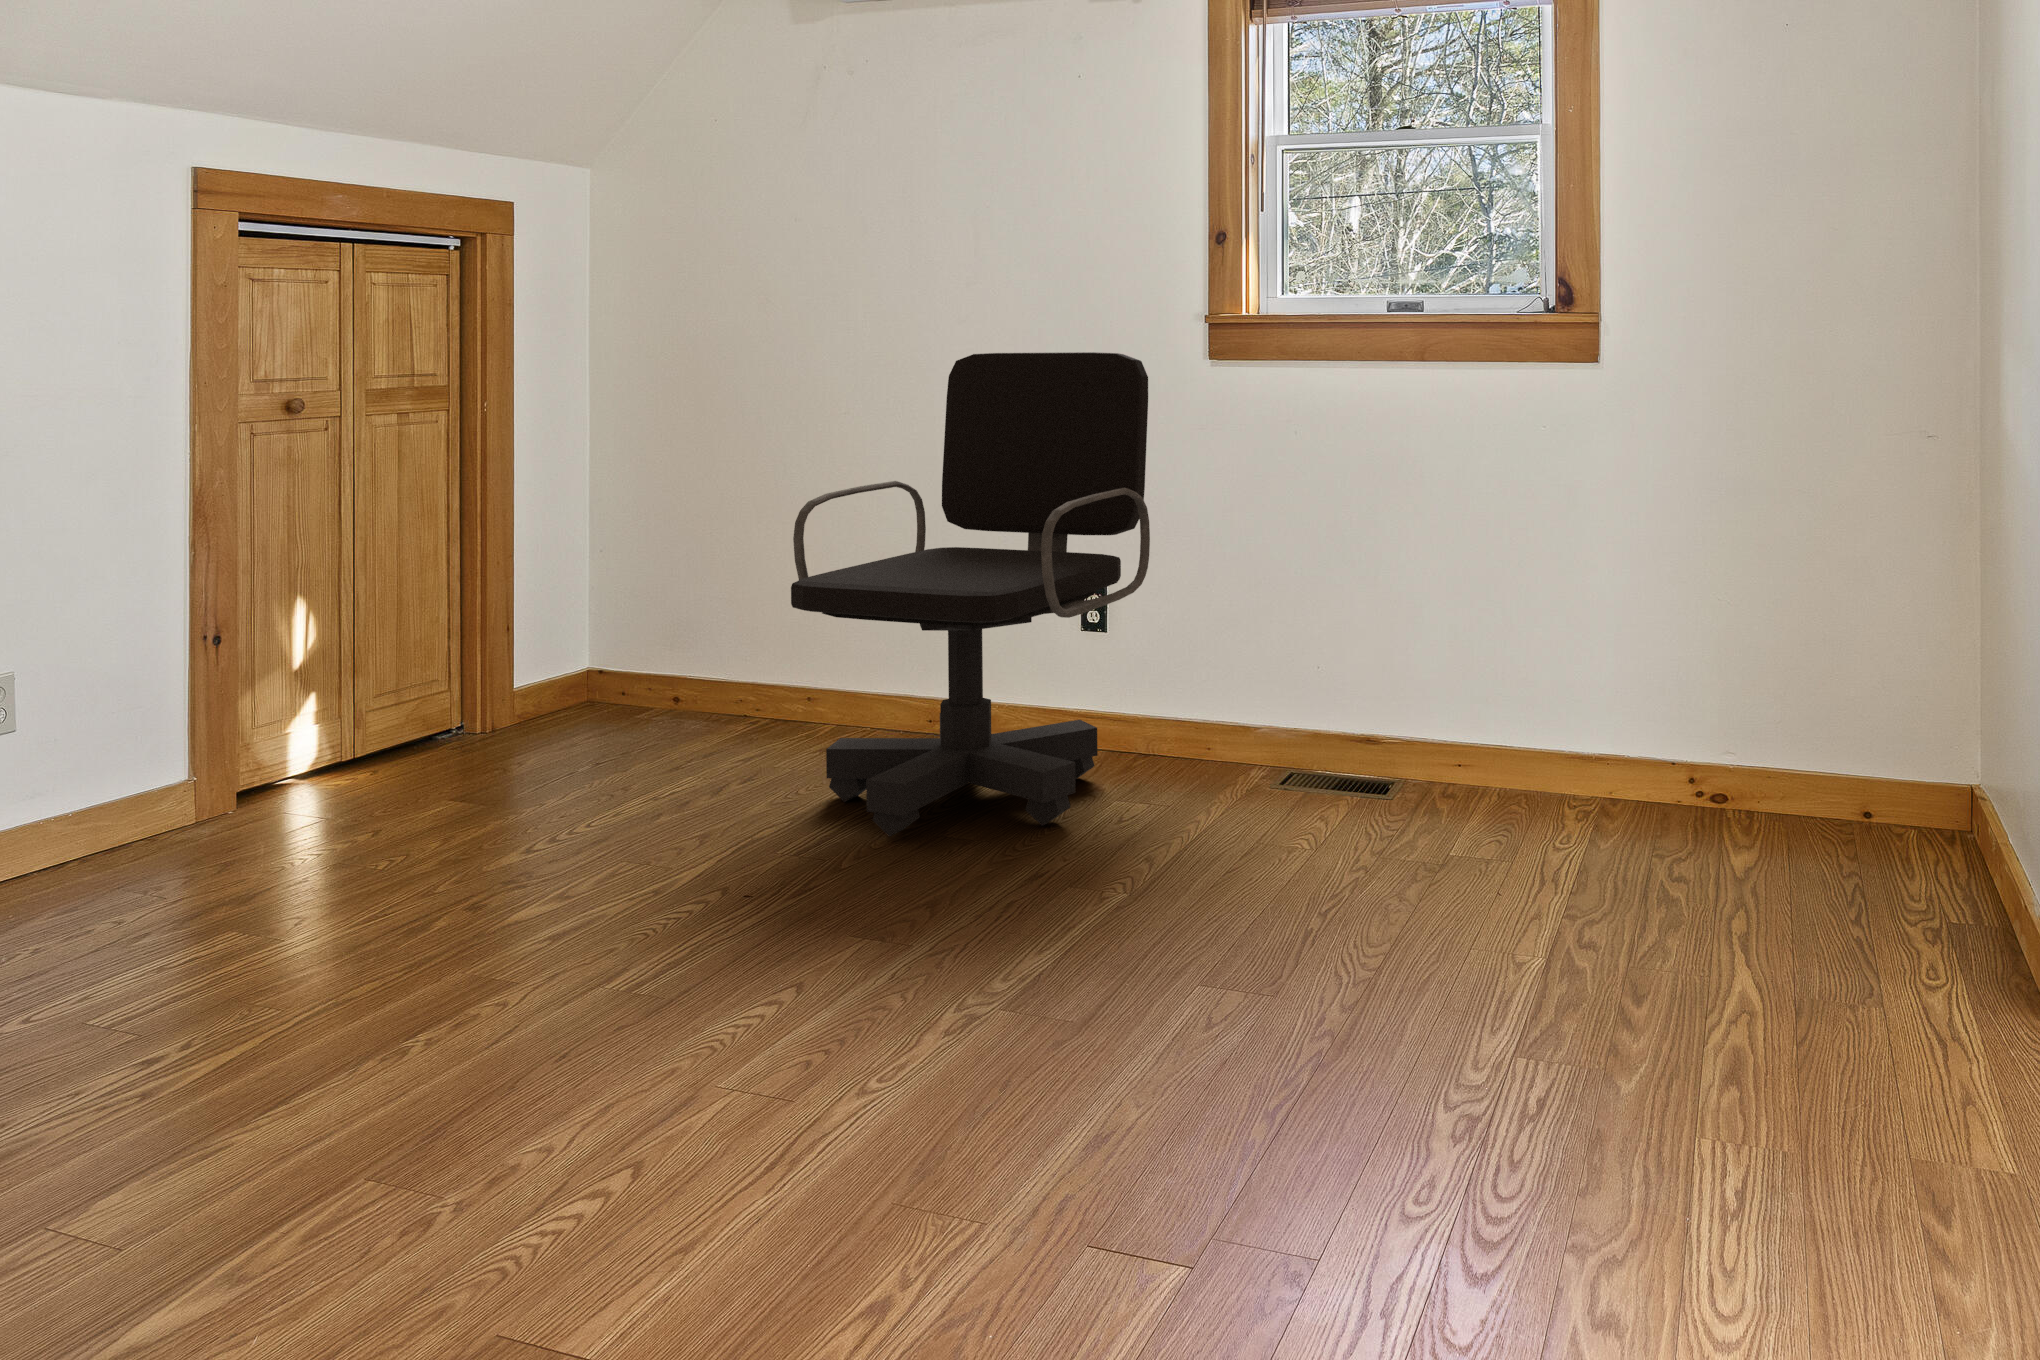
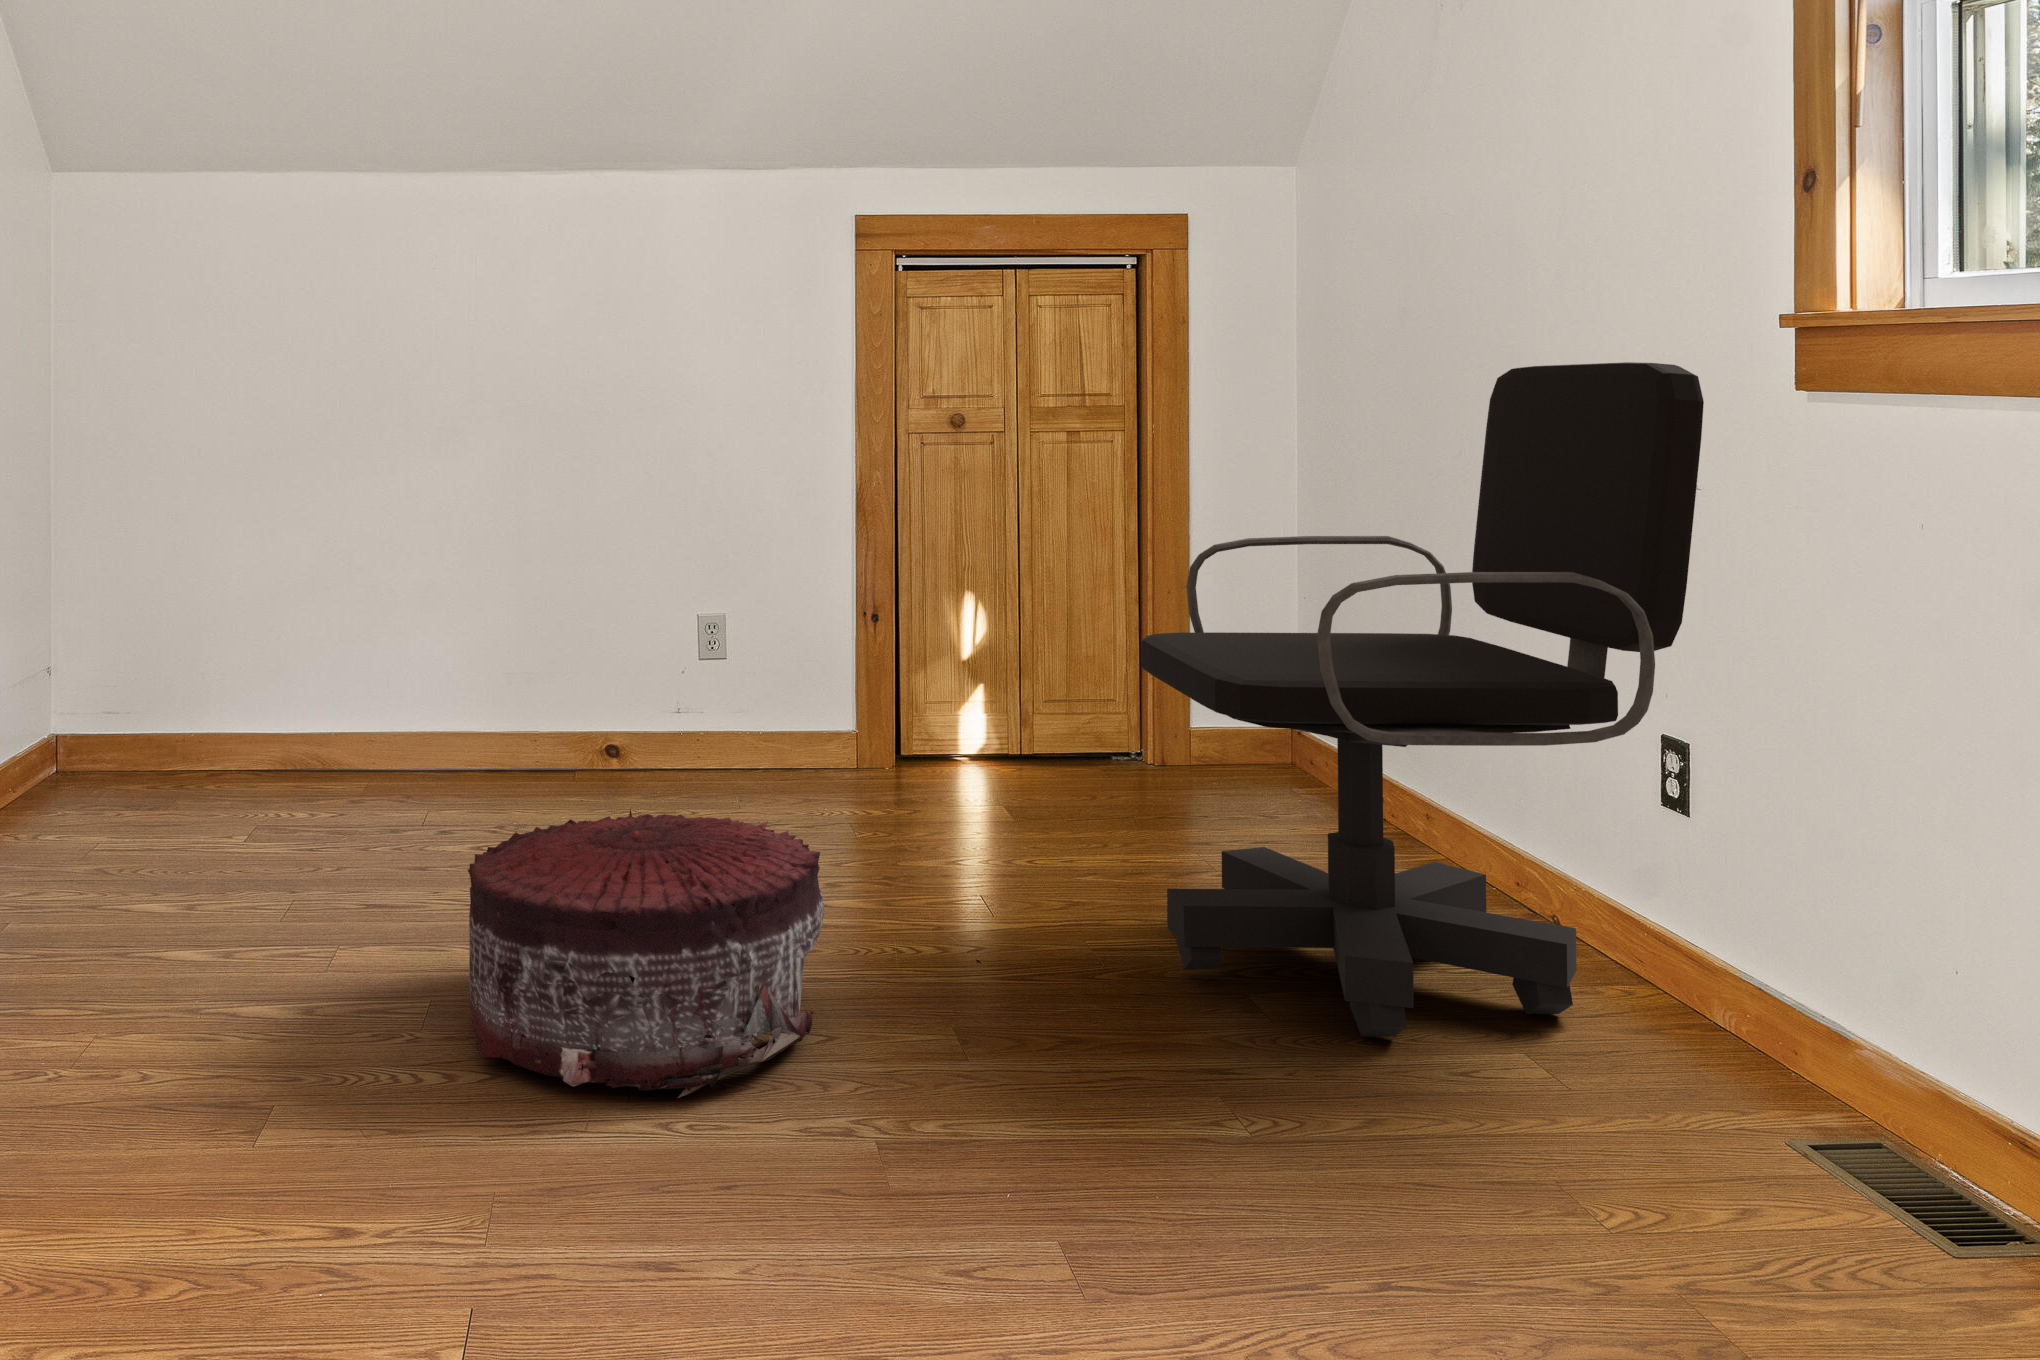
pouf: none [424,820,850,1151] -> present [468,809,824,1098]

